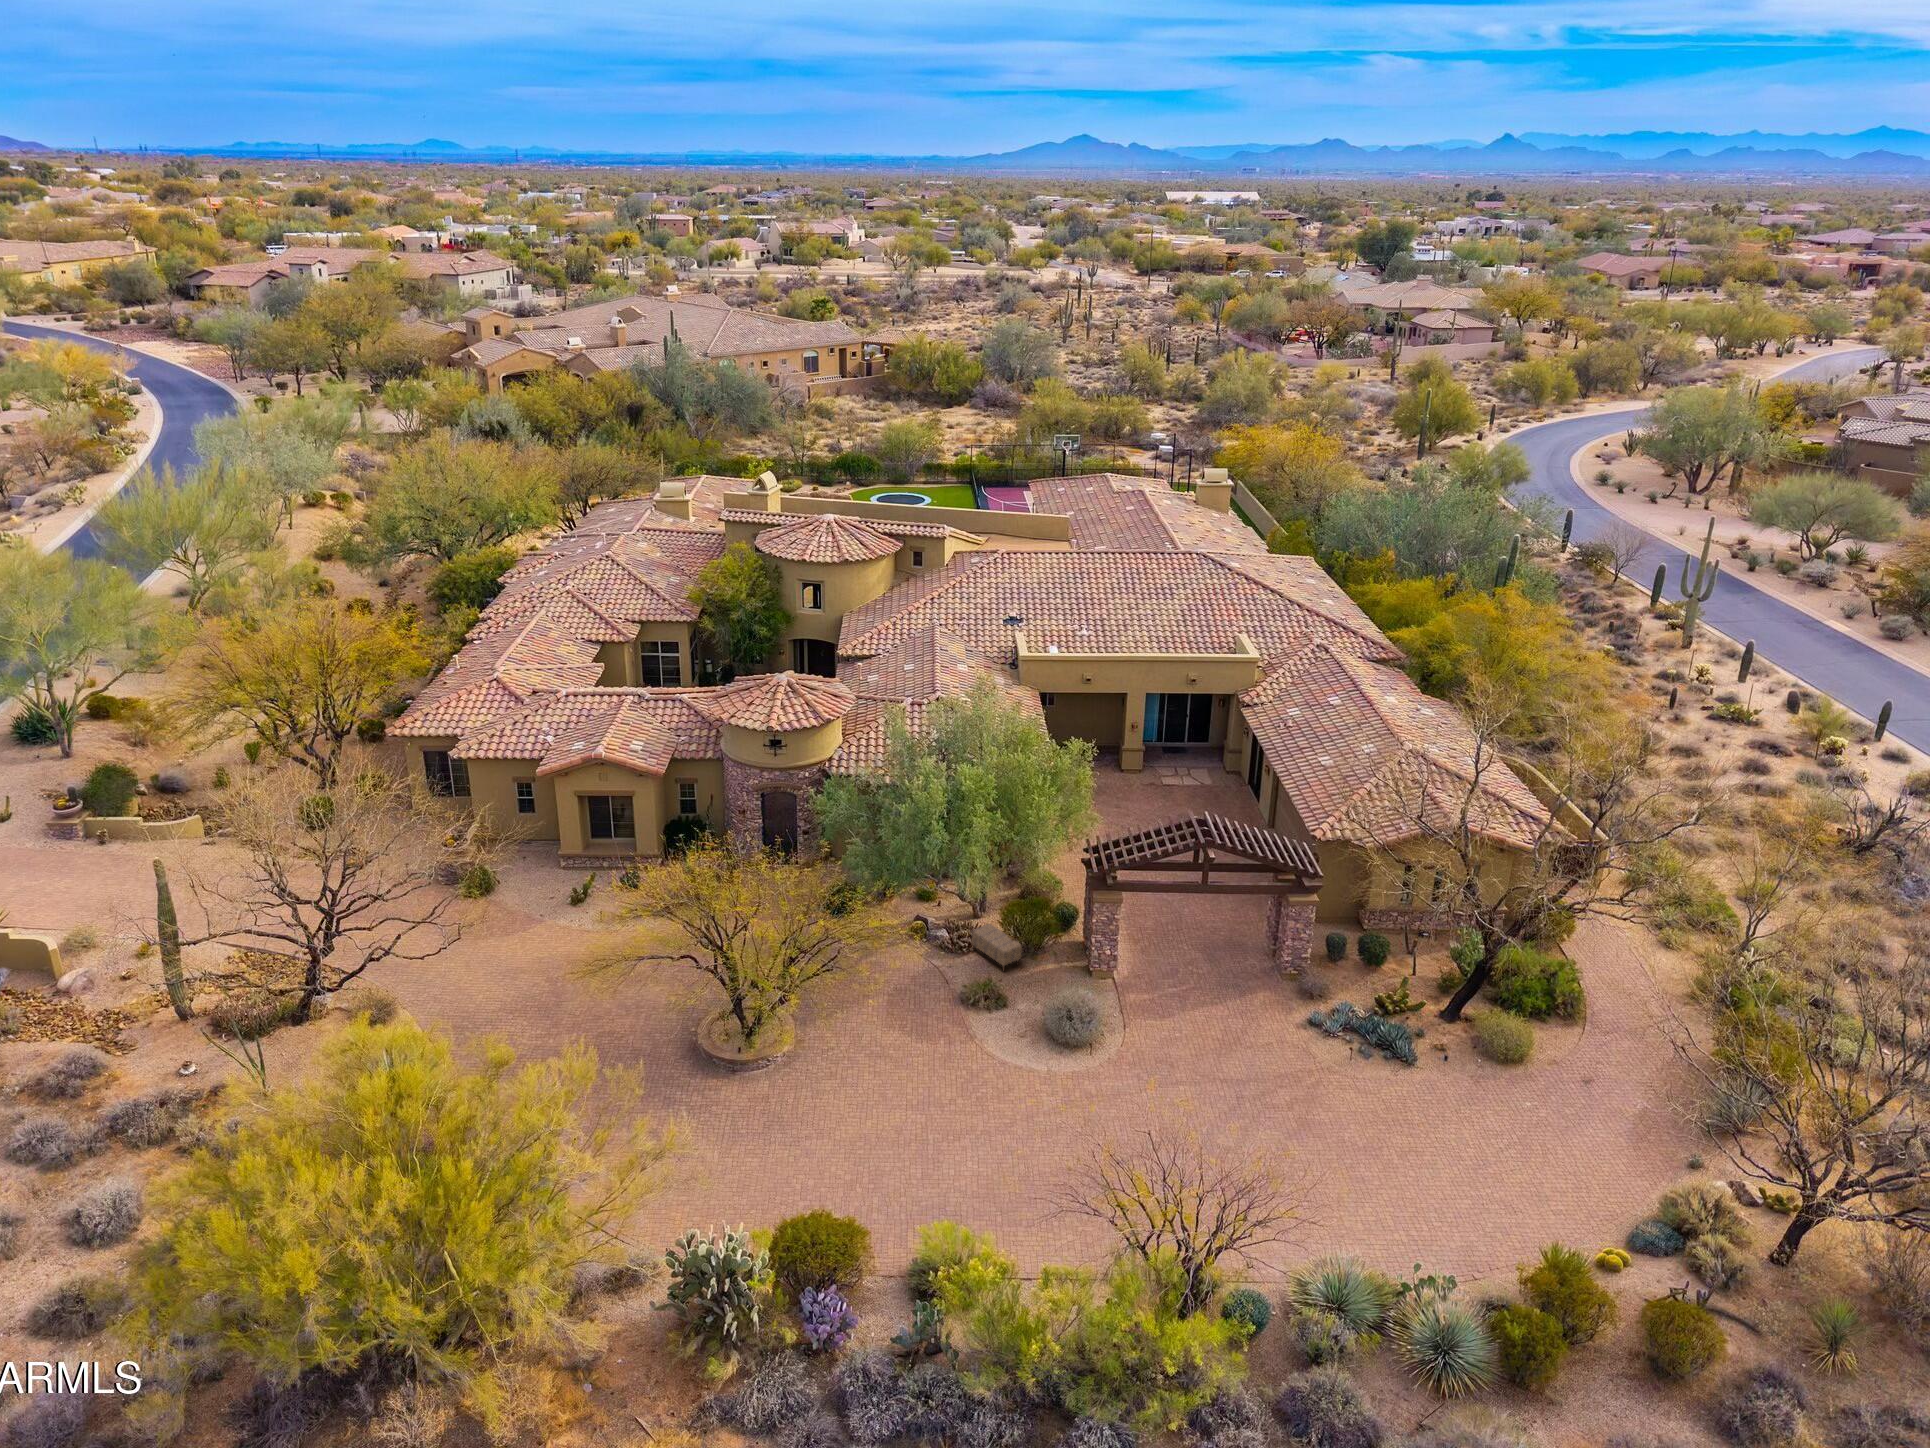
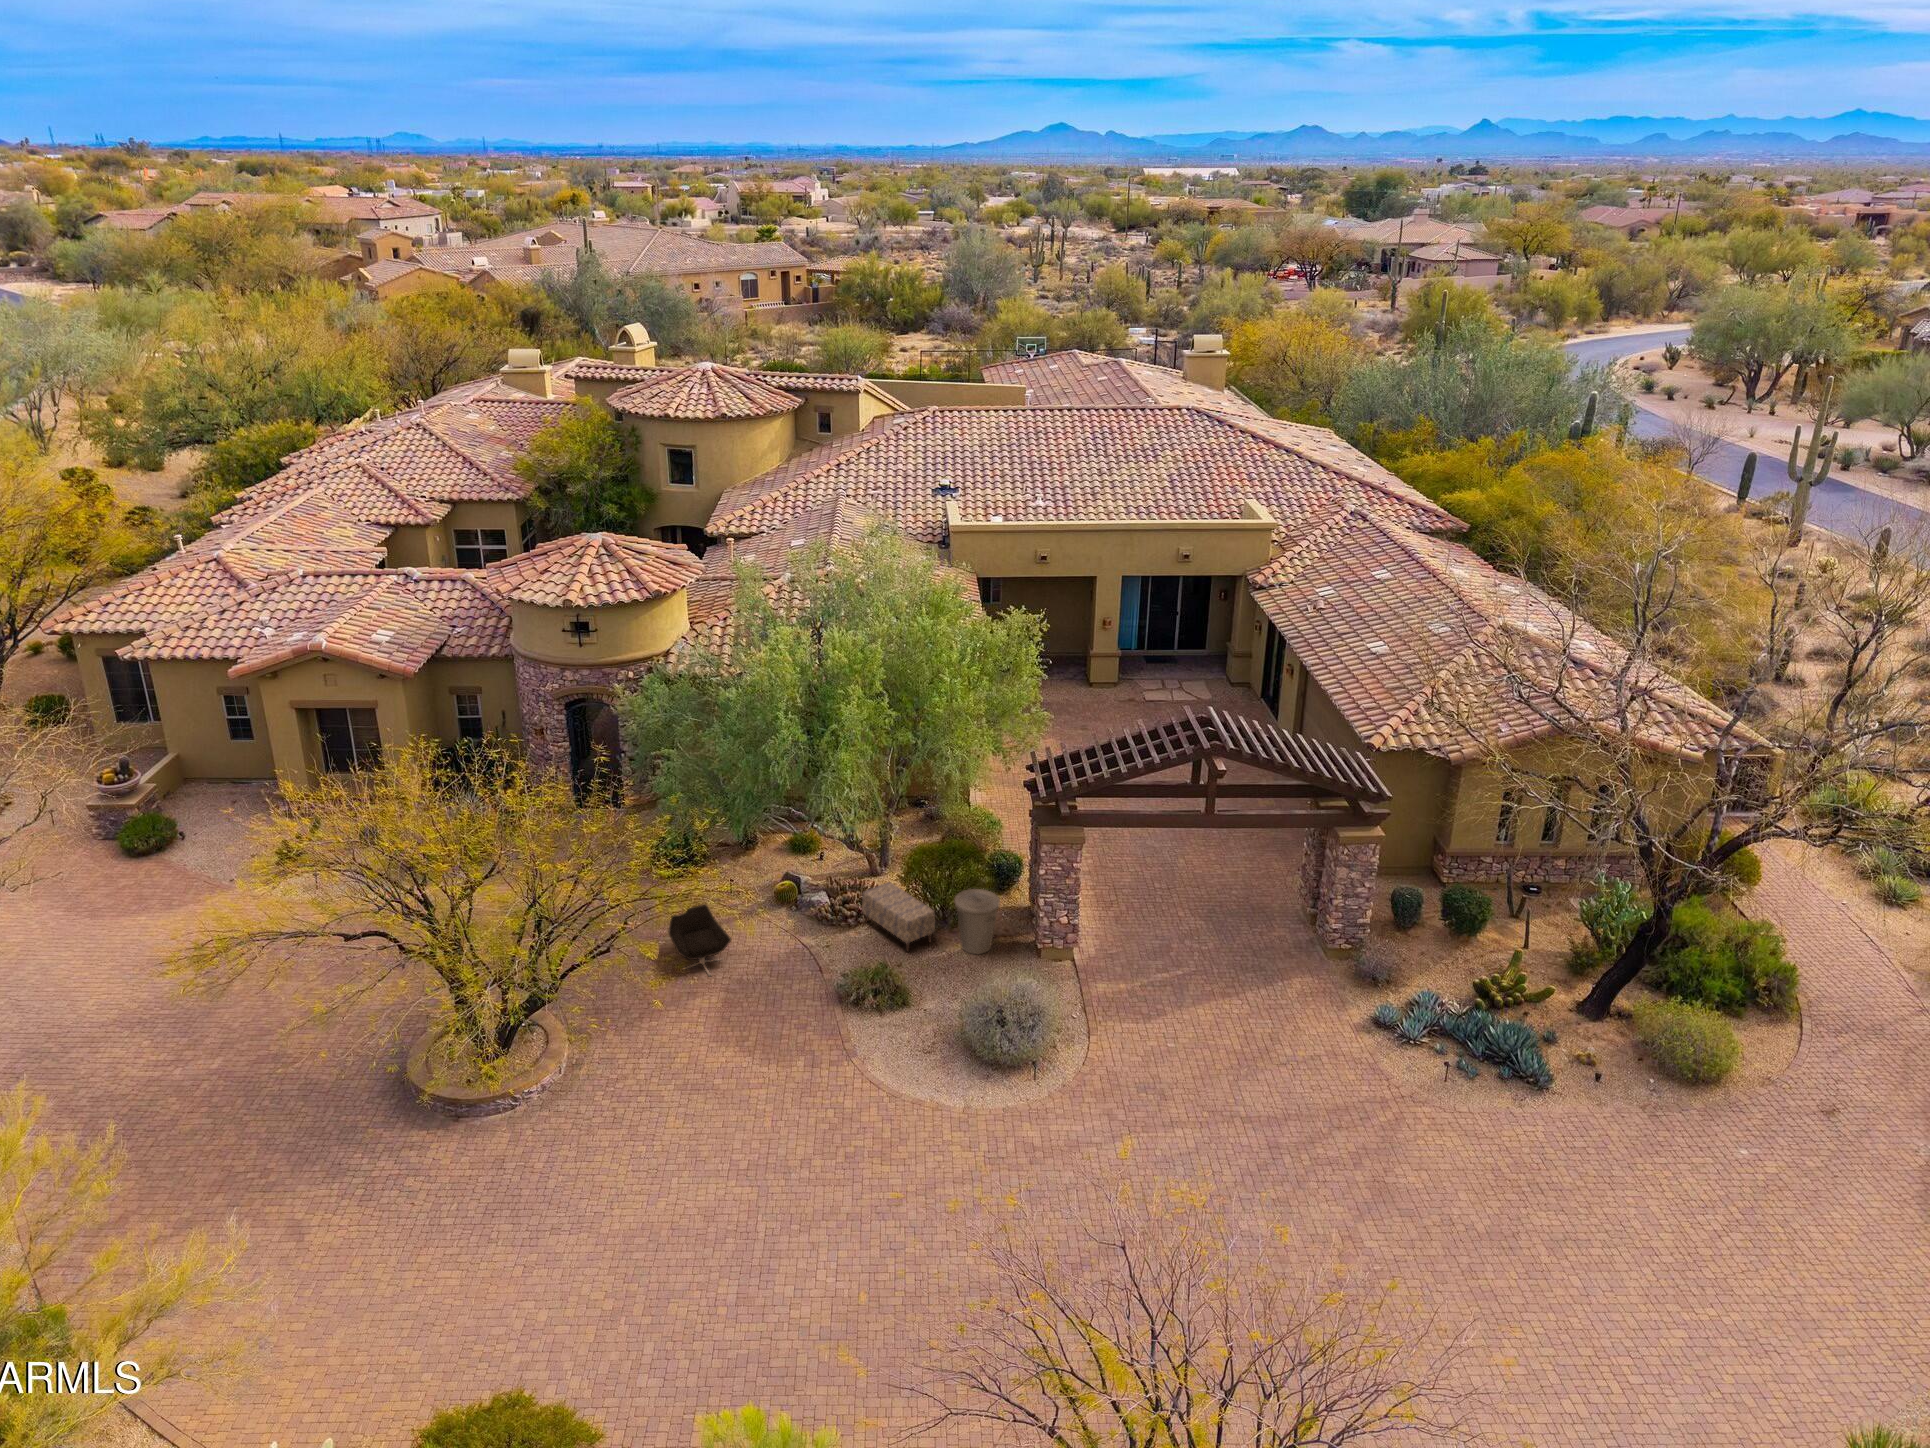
trash can: none [1035,930,1066,974] -> present [955,889,1000,954]
lounge chair: none [847,939,889,987] -> present [668,904,731,976]

